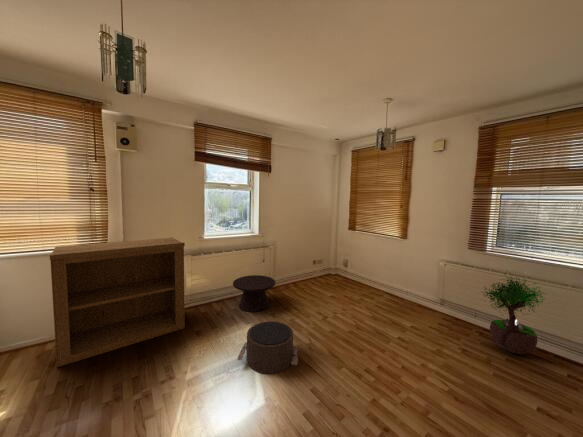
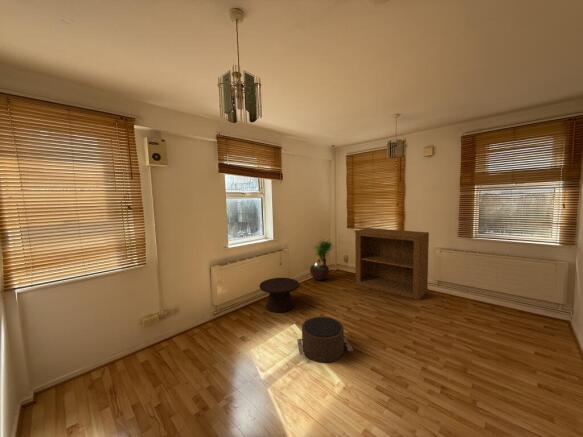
bookshelf: present [50,238,185,367] -> present [355,228,429,300]
potted tree: present [483,271,546,354] -> present [310,241,332,280]

